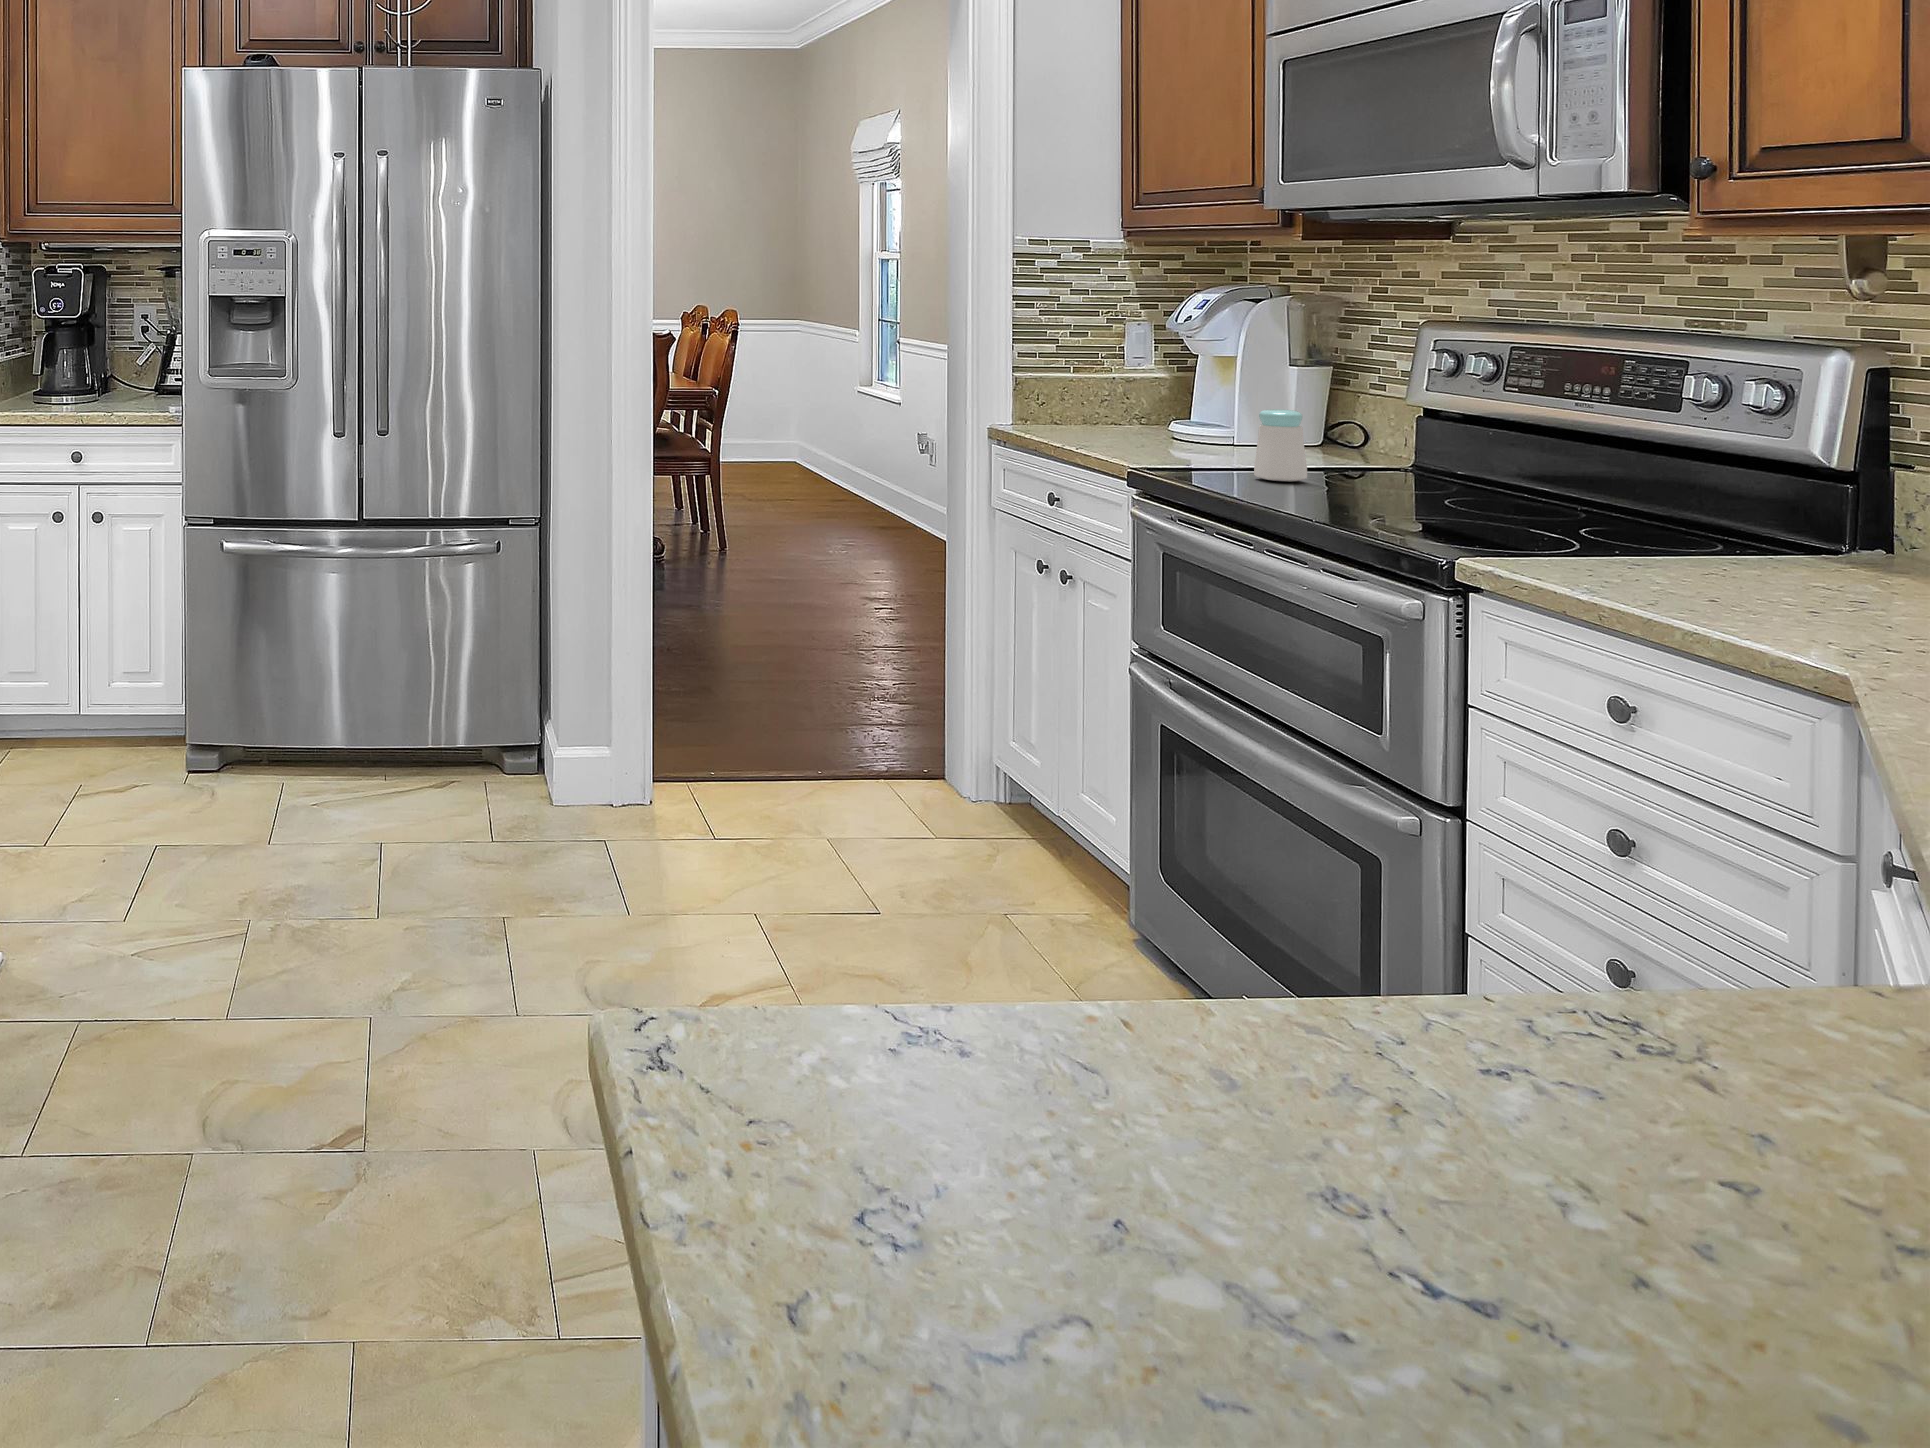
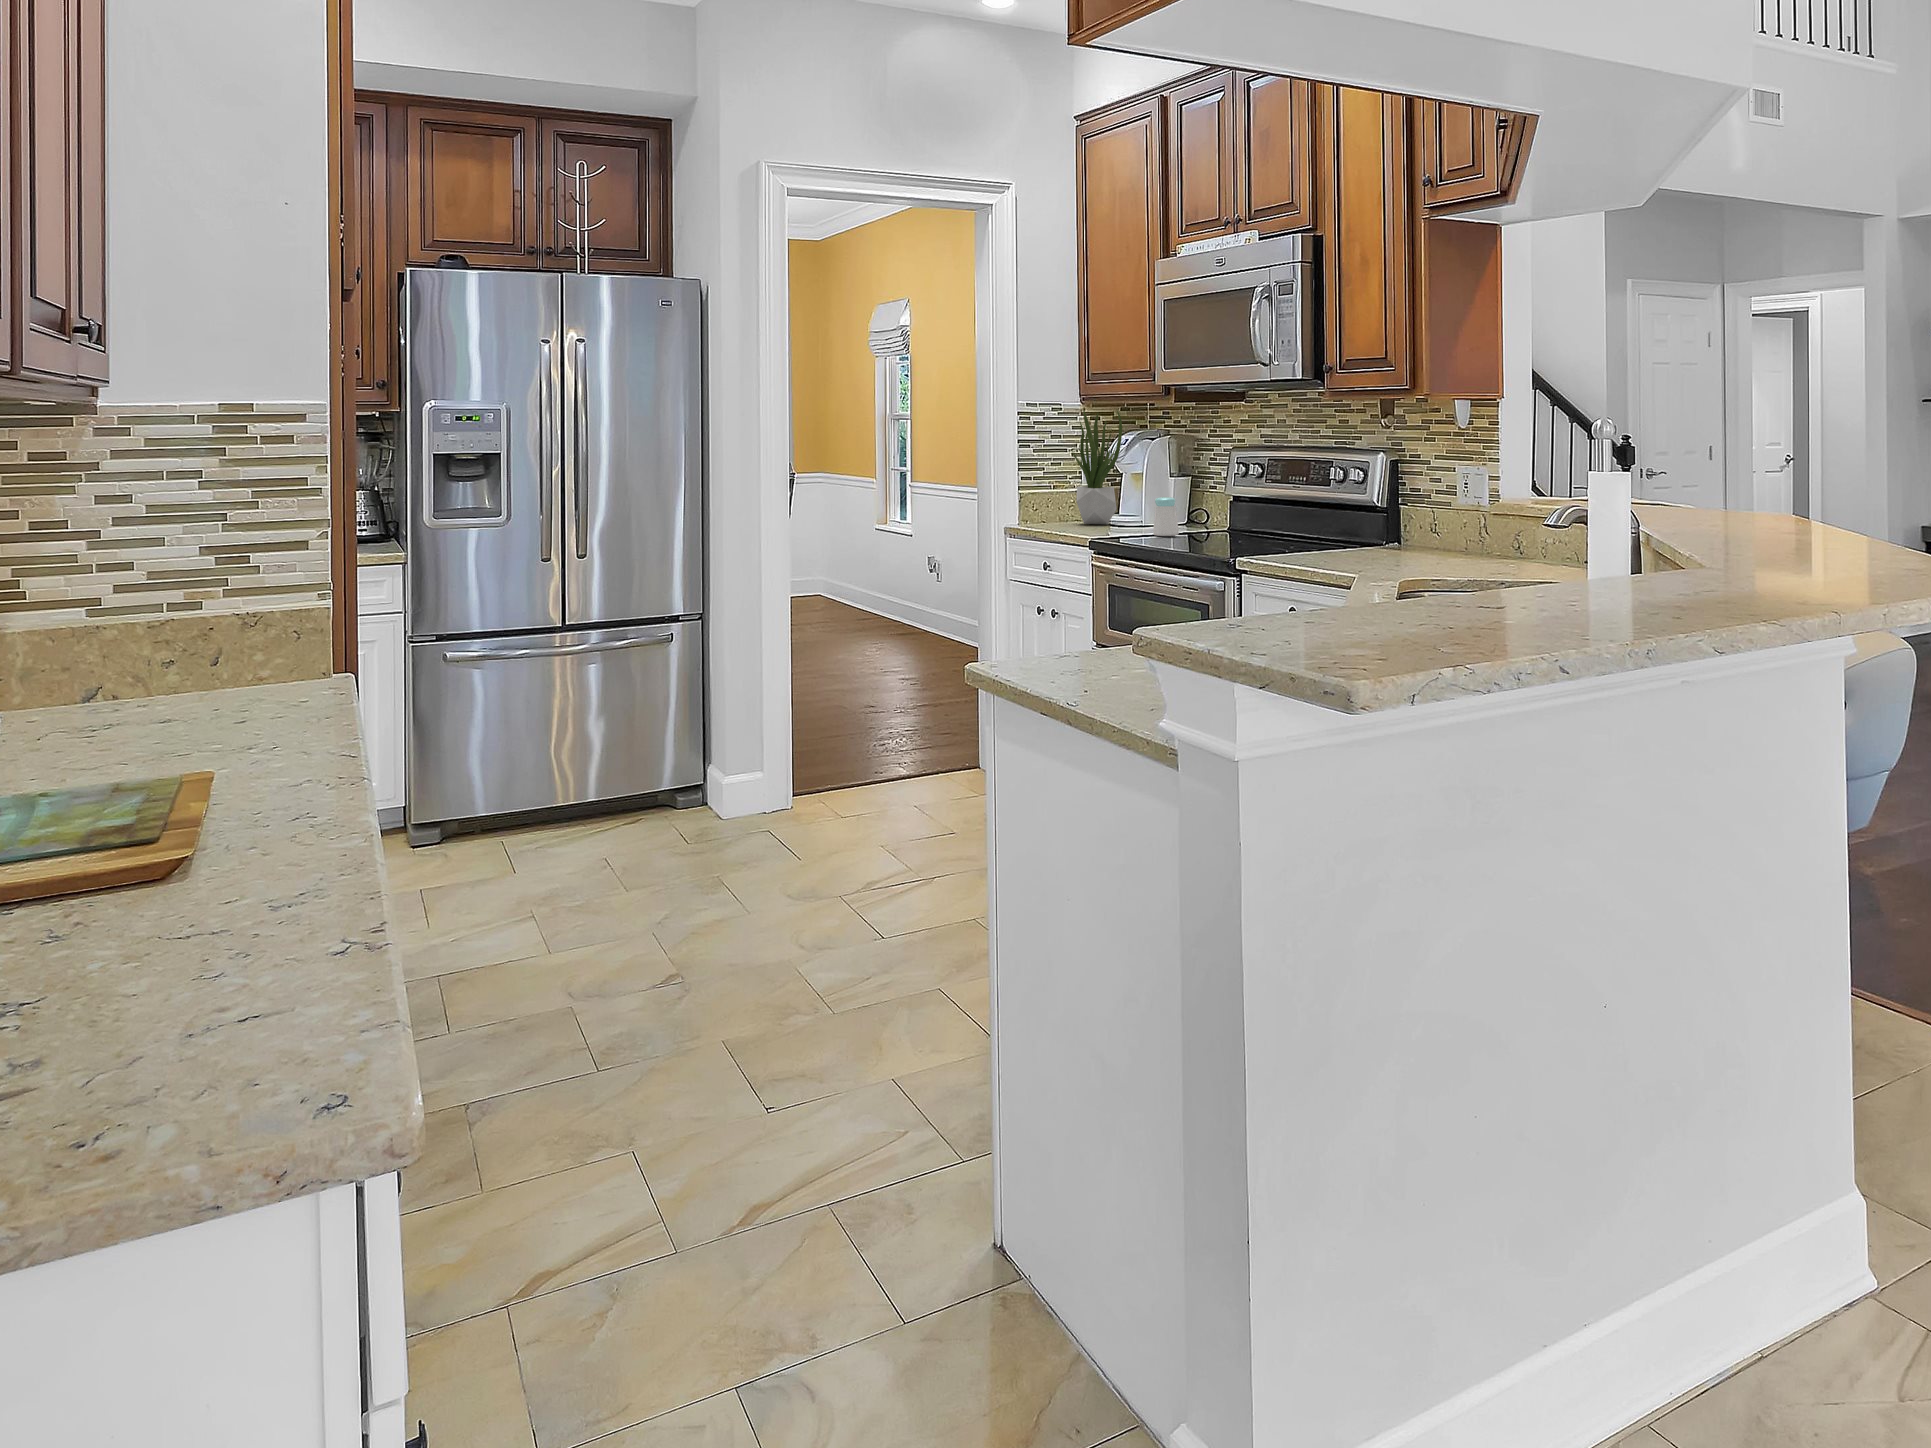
potted plant: none [1104,248,1201,443] -> present [1072,410,1122,524]

